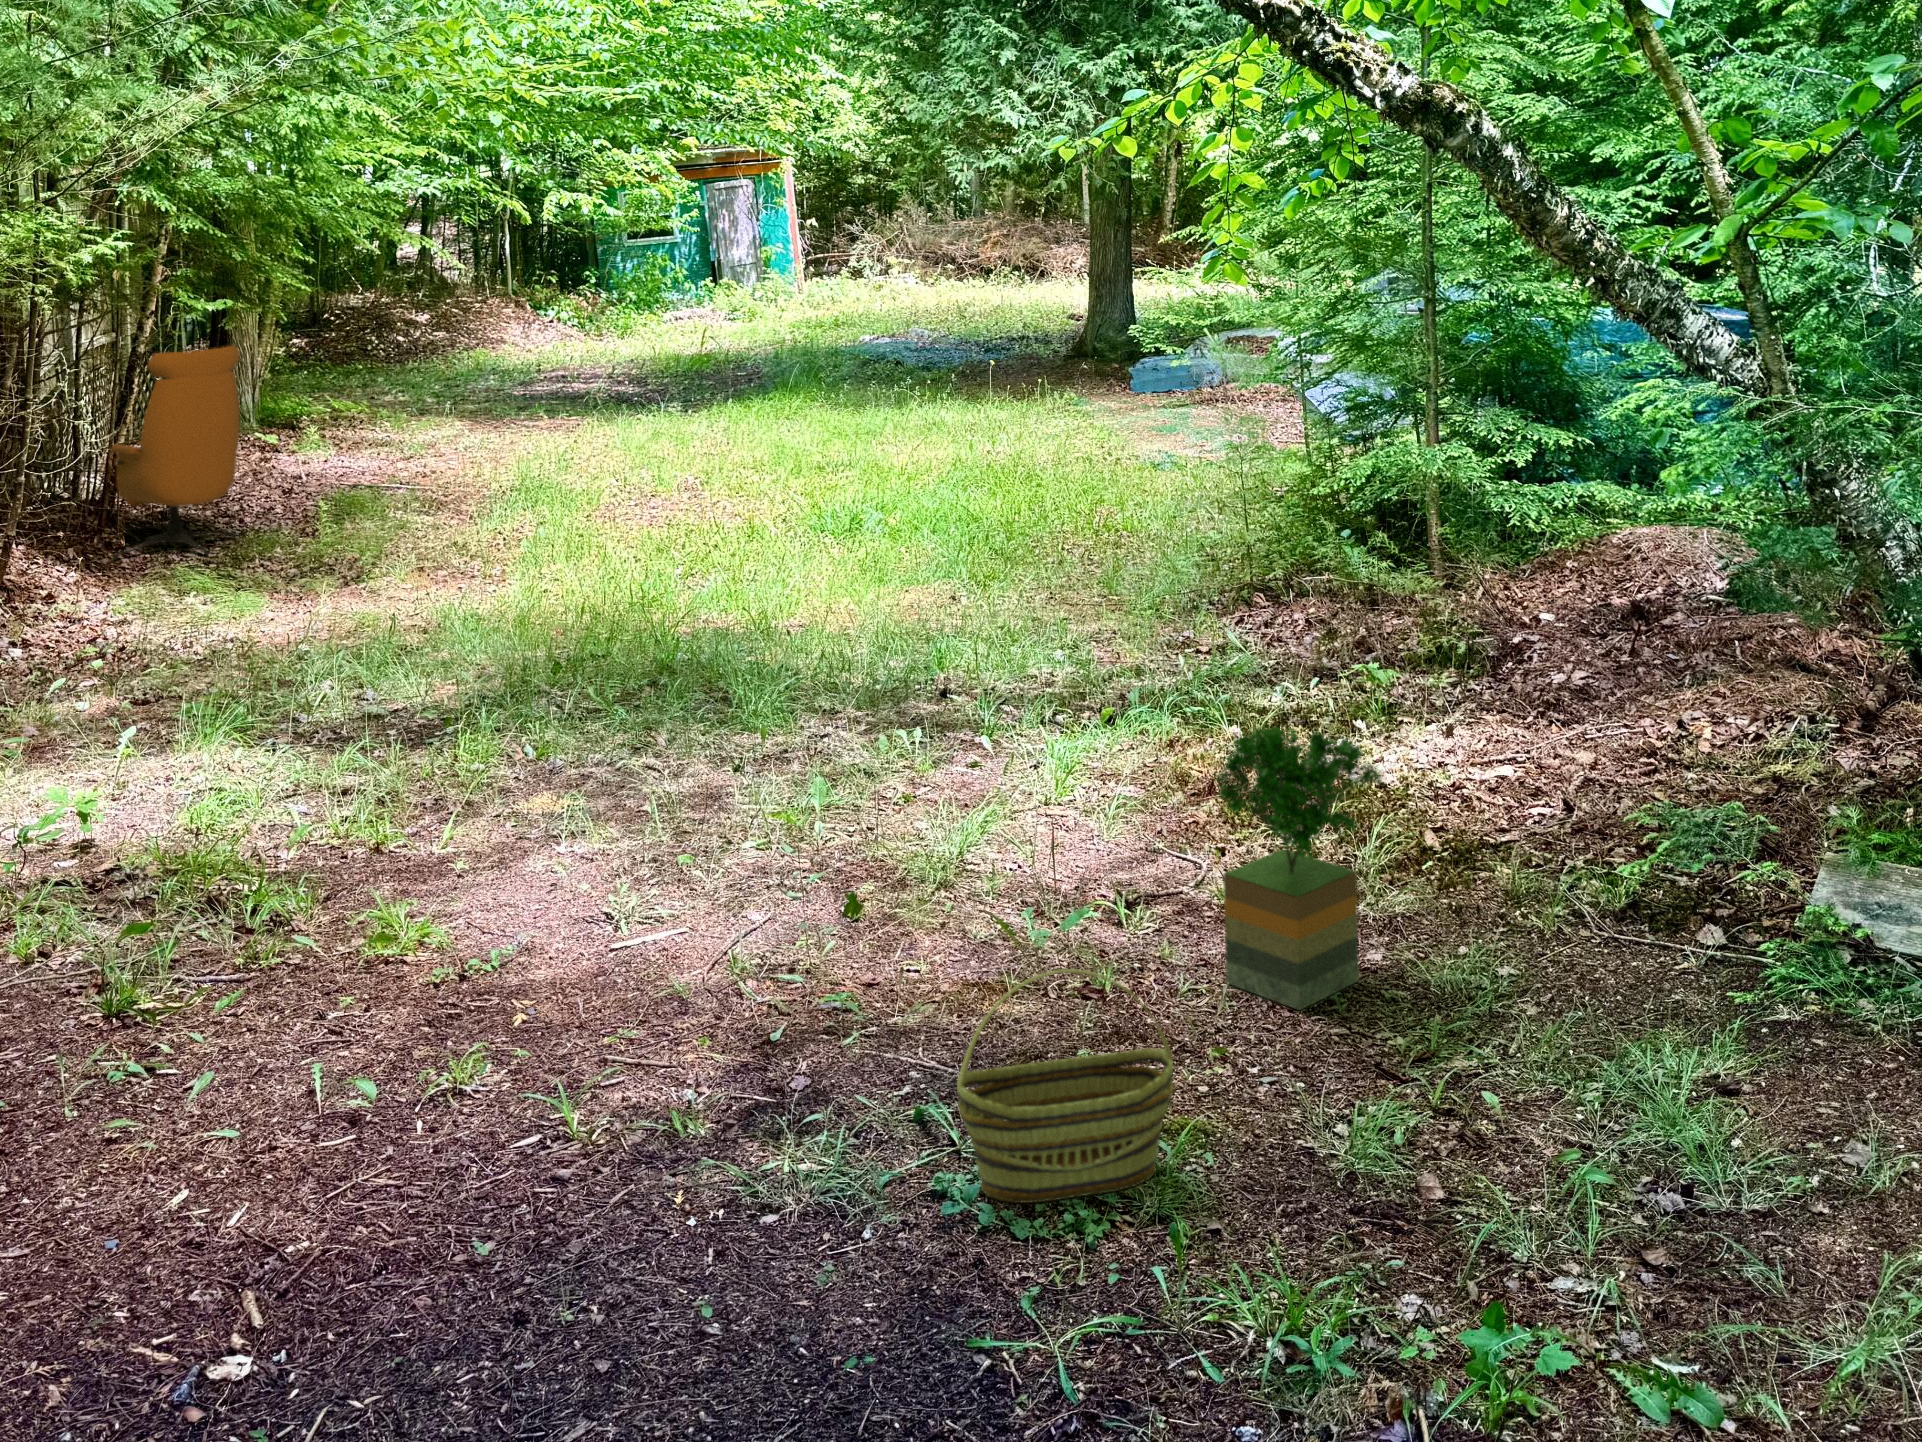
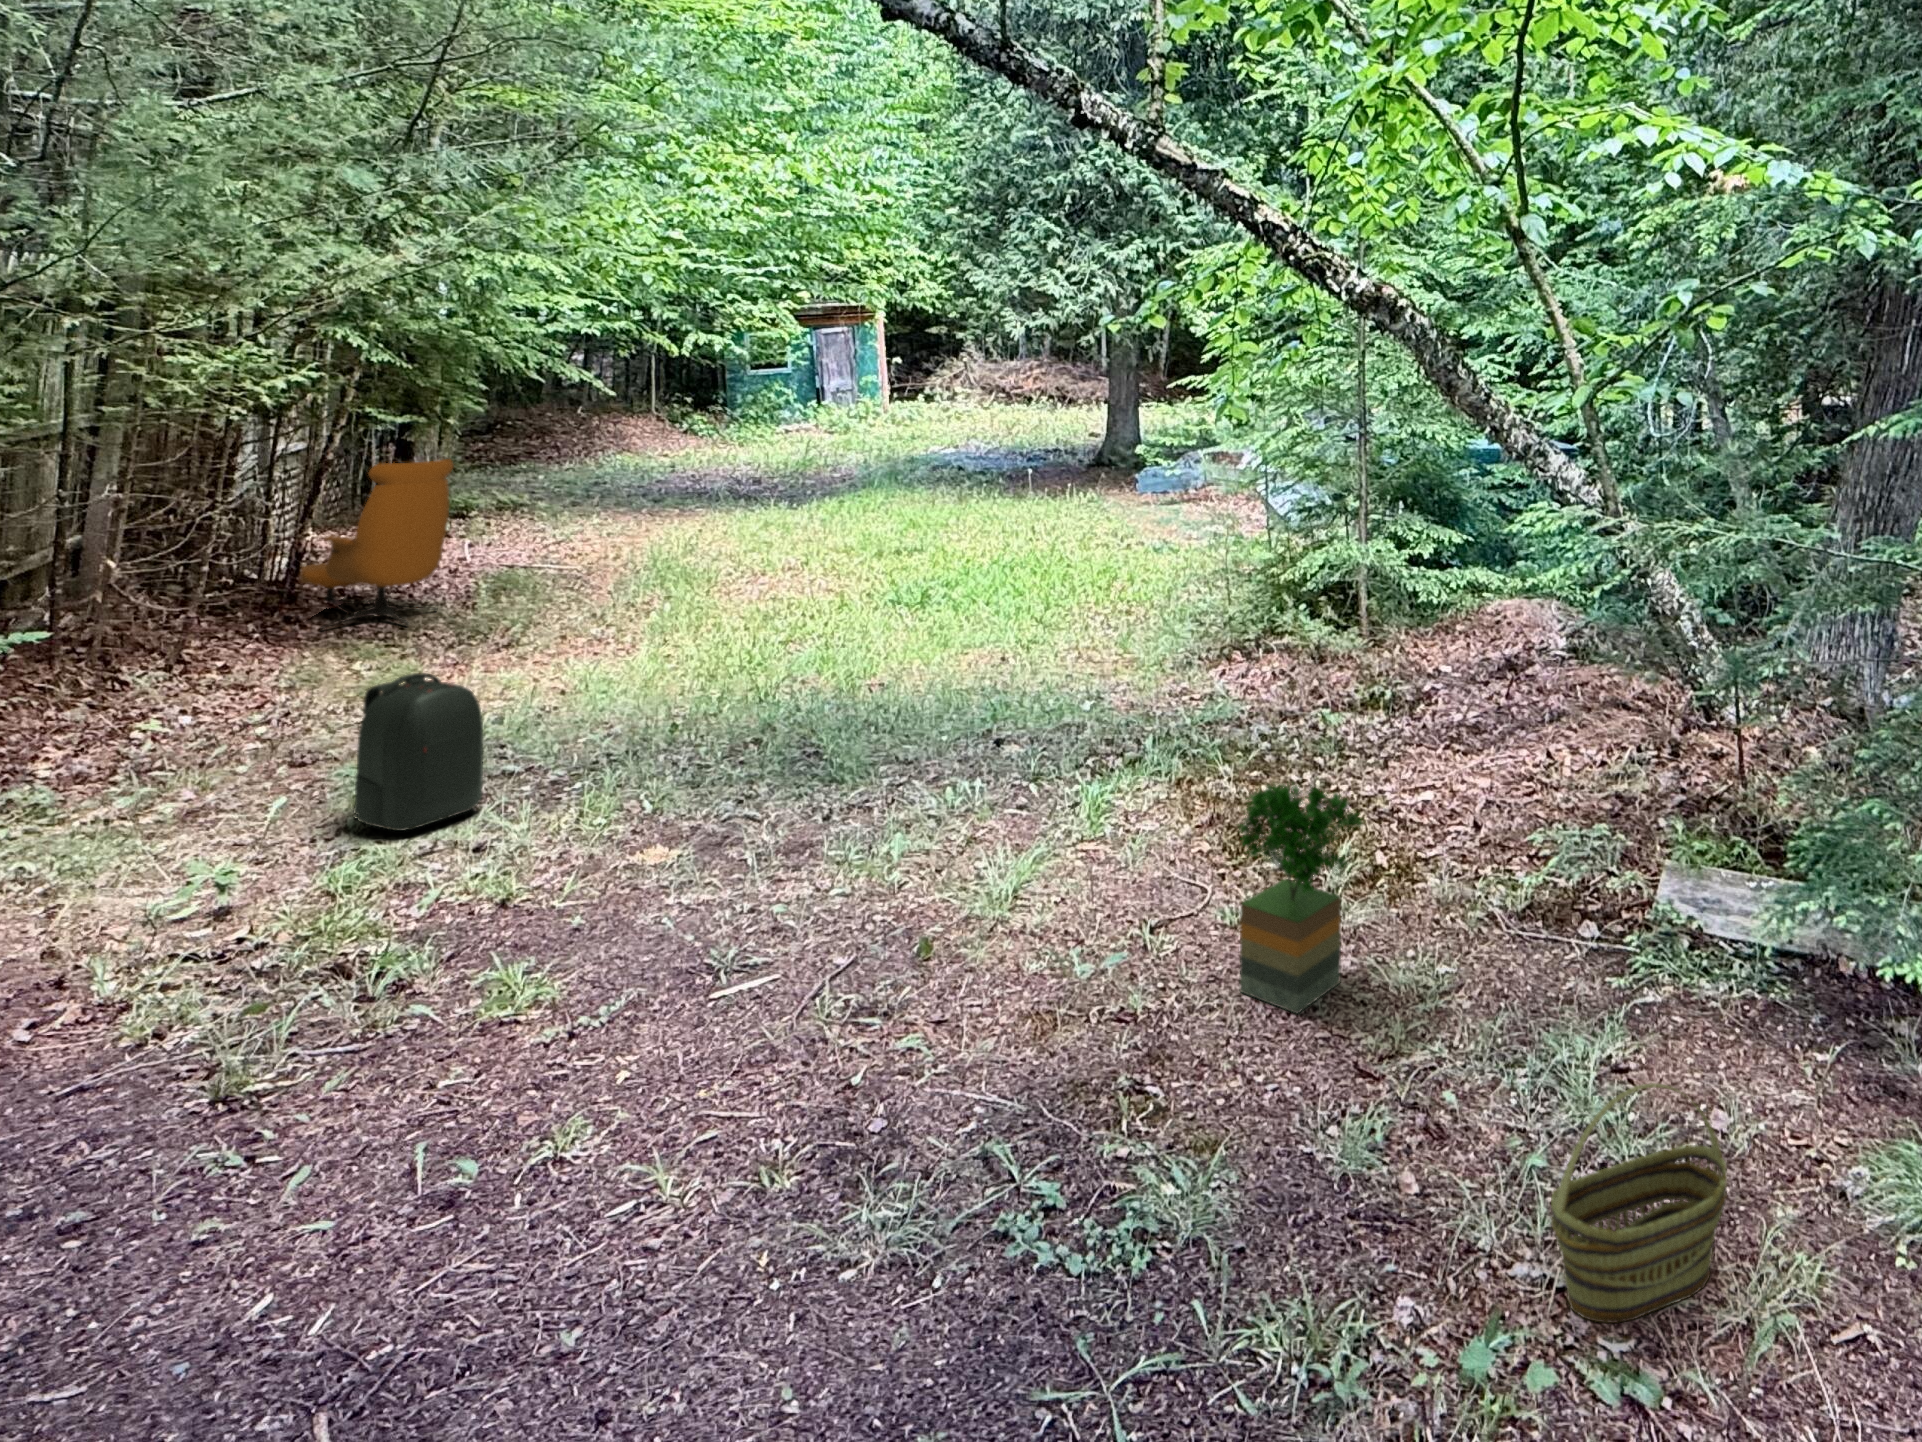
backpack: none [189,593,323,774] -> present [354,673,483,831]
basket: present [957,969,1173,1203] -> present [1551,1083,1727,1323]

